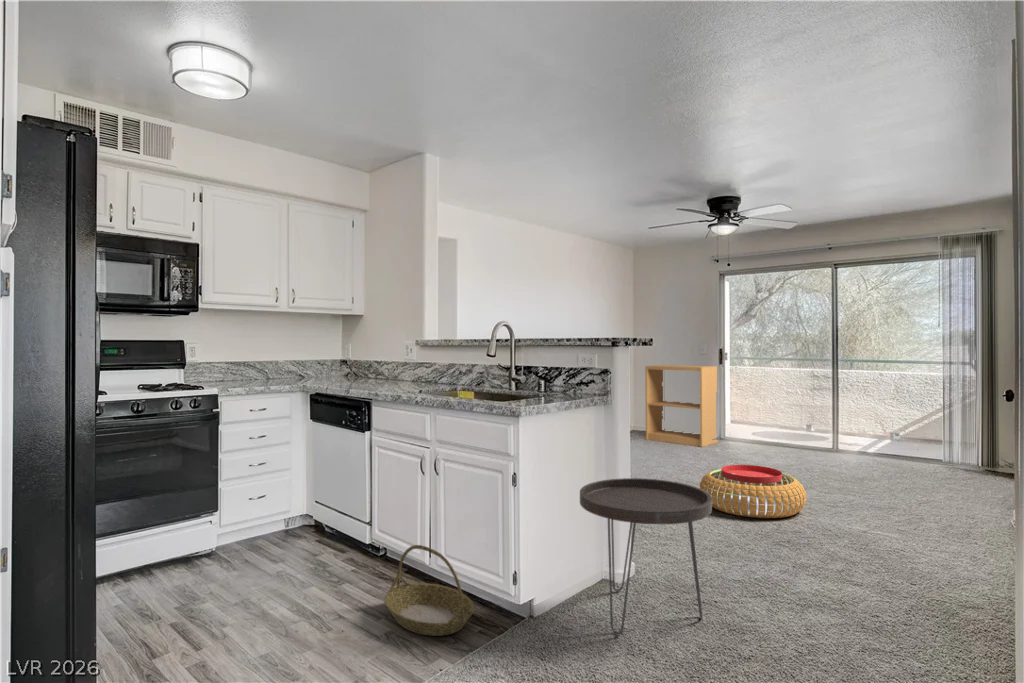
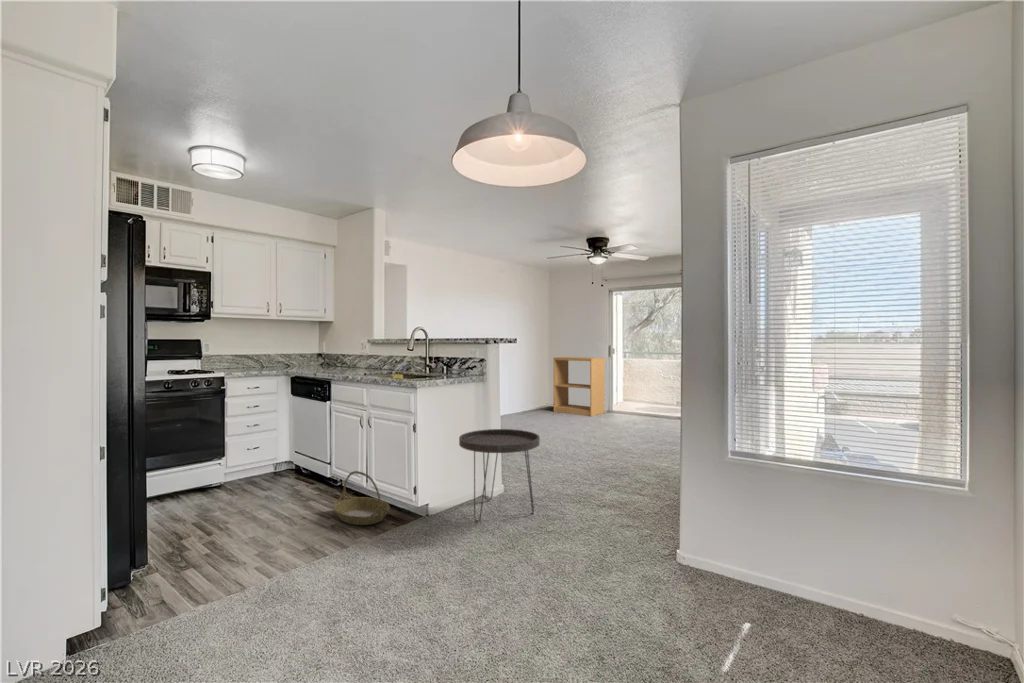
pouf: present [700,465,806,518] -> none [569,425,637,460]

